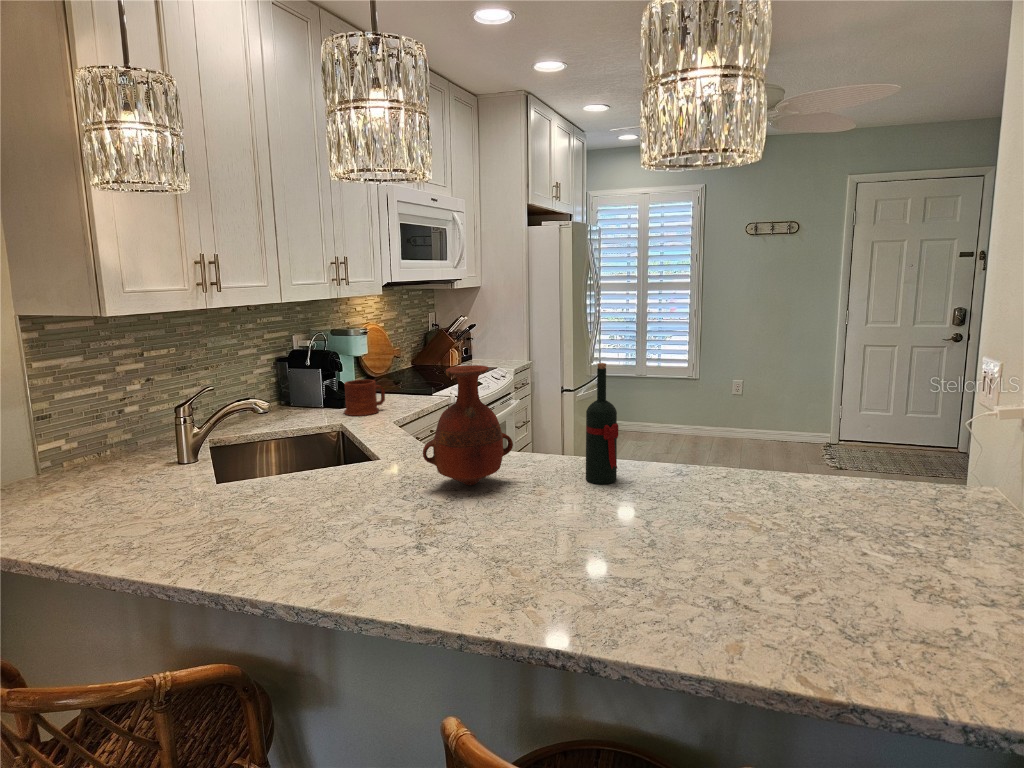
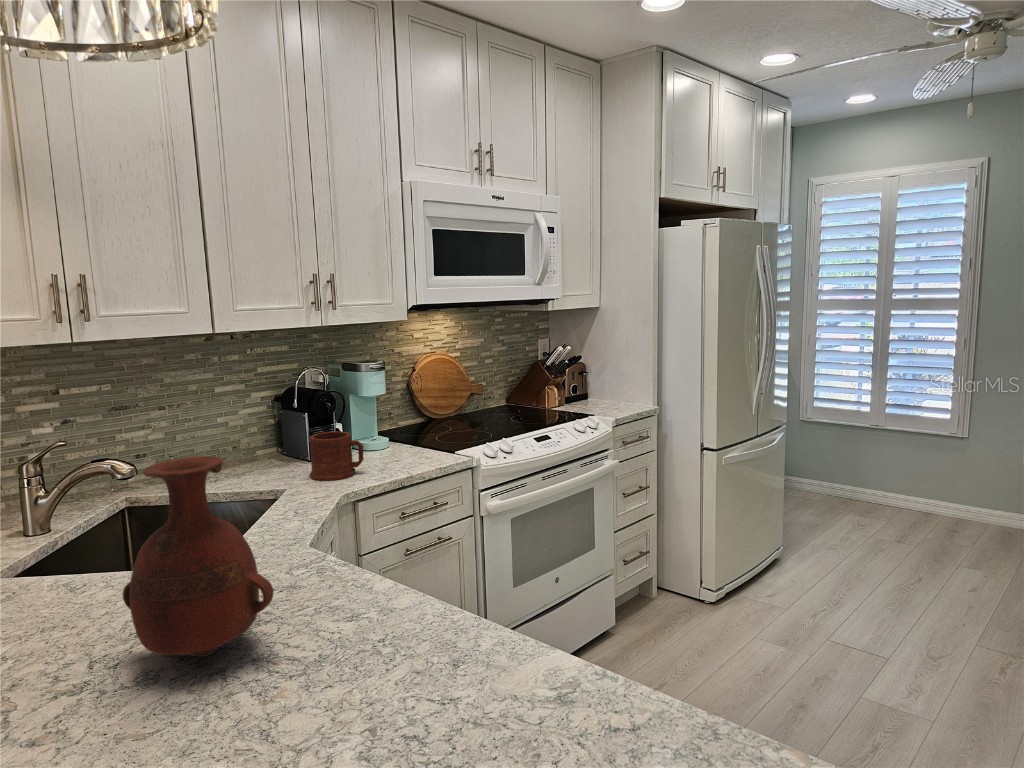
wine bottle: present [586,363,618,484] -> none [362,476,427,709]

